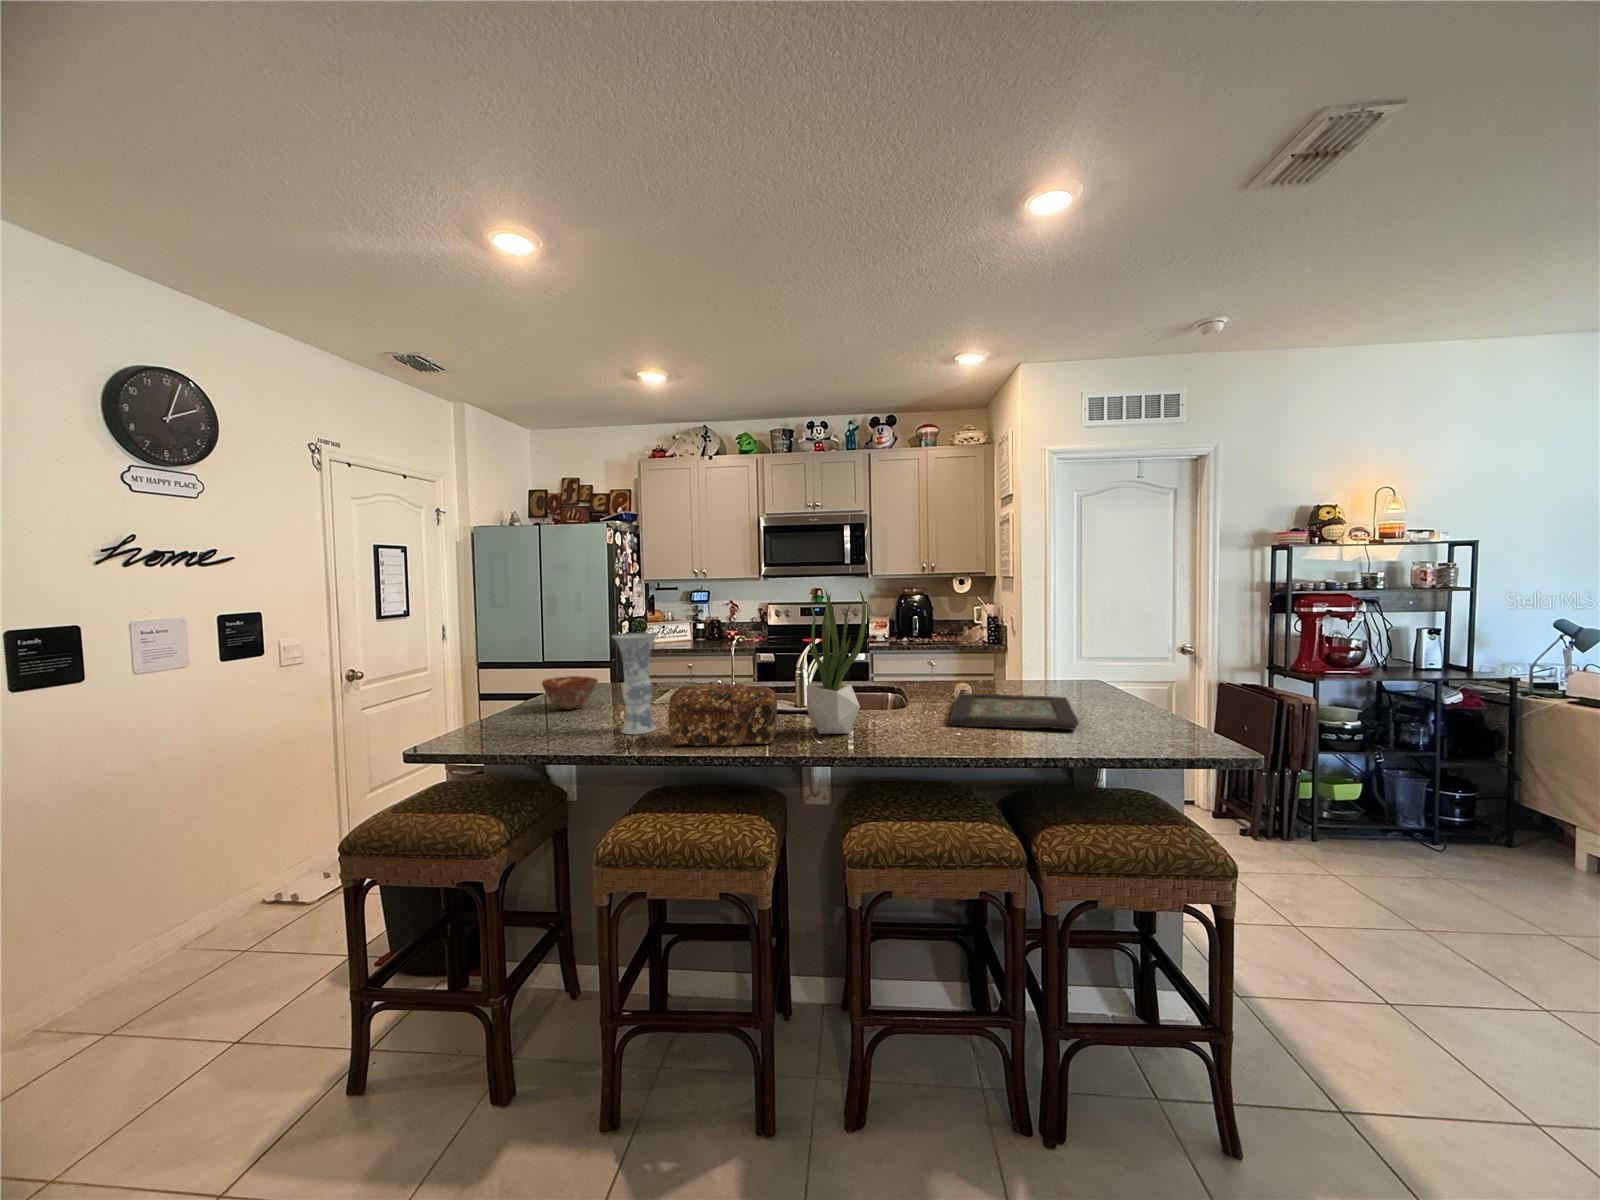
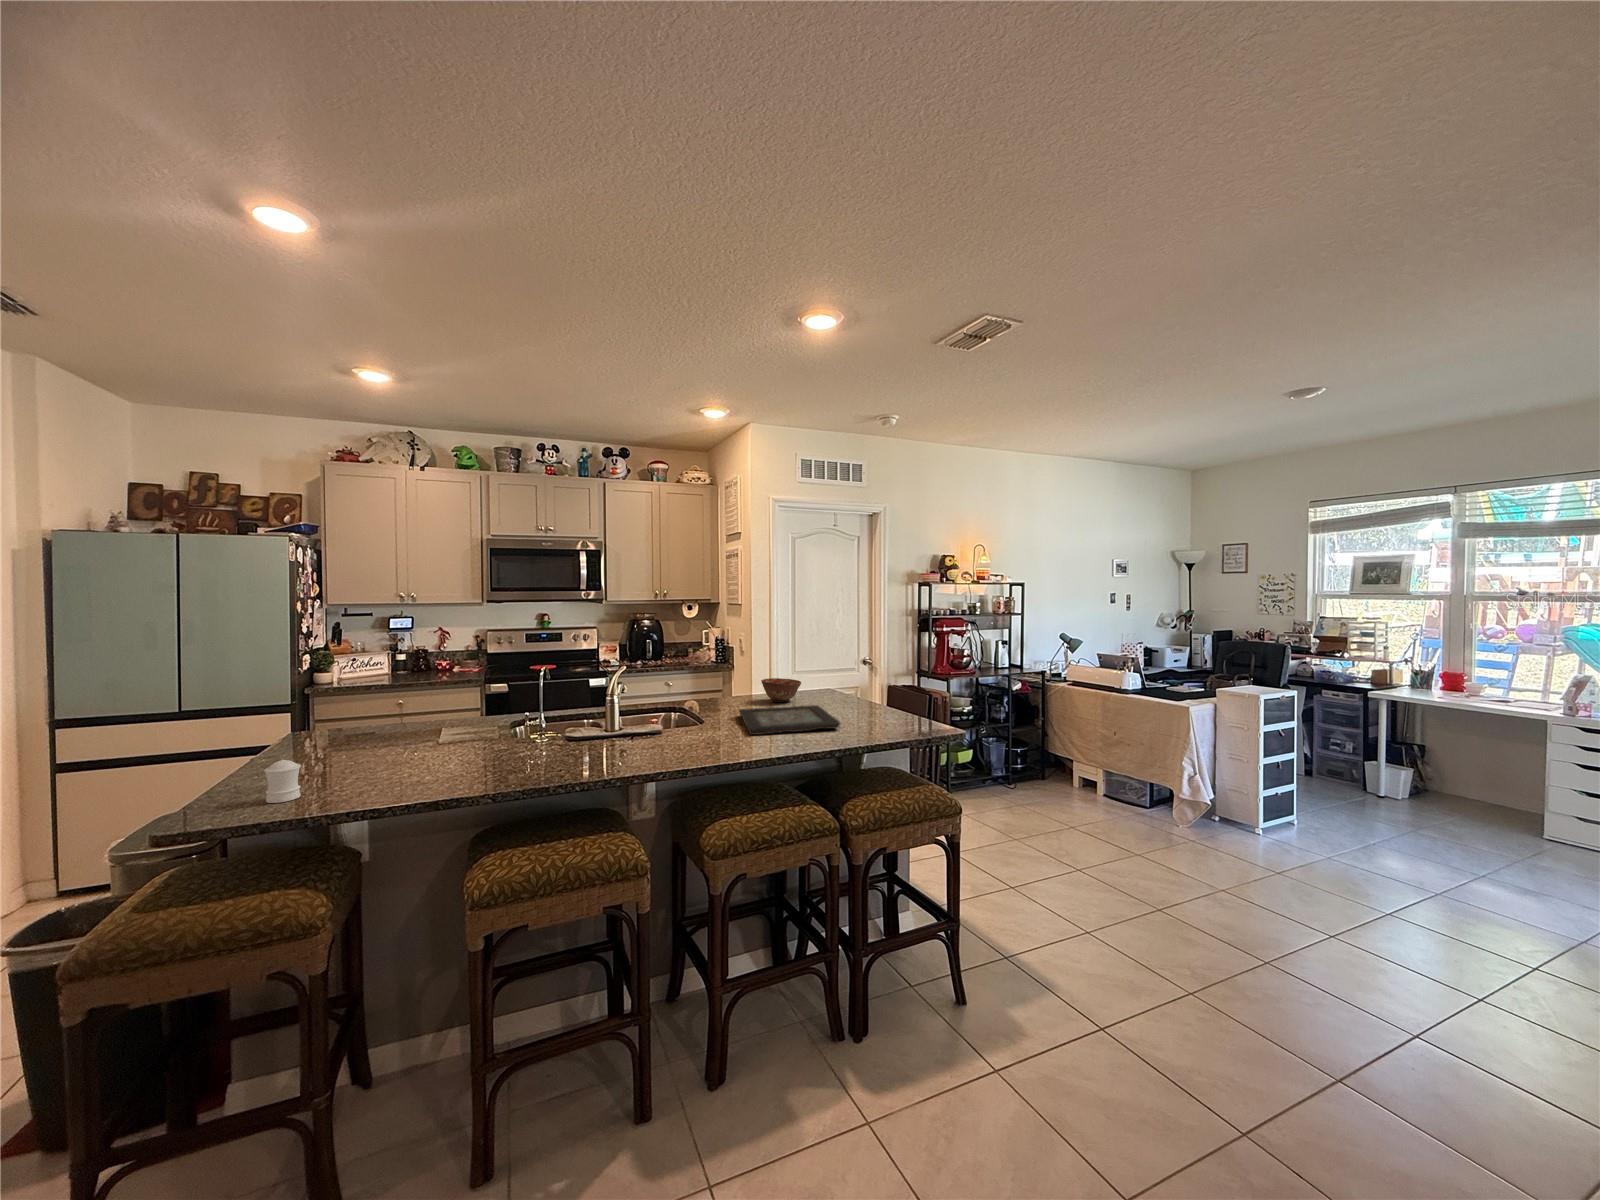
potted plant: present [806,591,866,734] -> none [638,628,690,754]
vase: present [612,633,658,734] -> none [439,674,490,777]
ceramic bowl: present [541,676,598,710] -> present [761,678,801,702]
bread loaf: present [668,684,777,746] -> none [518,717,623,780]
salt shaker: none [479,700,508,737] -> present [264,760,301,803]

